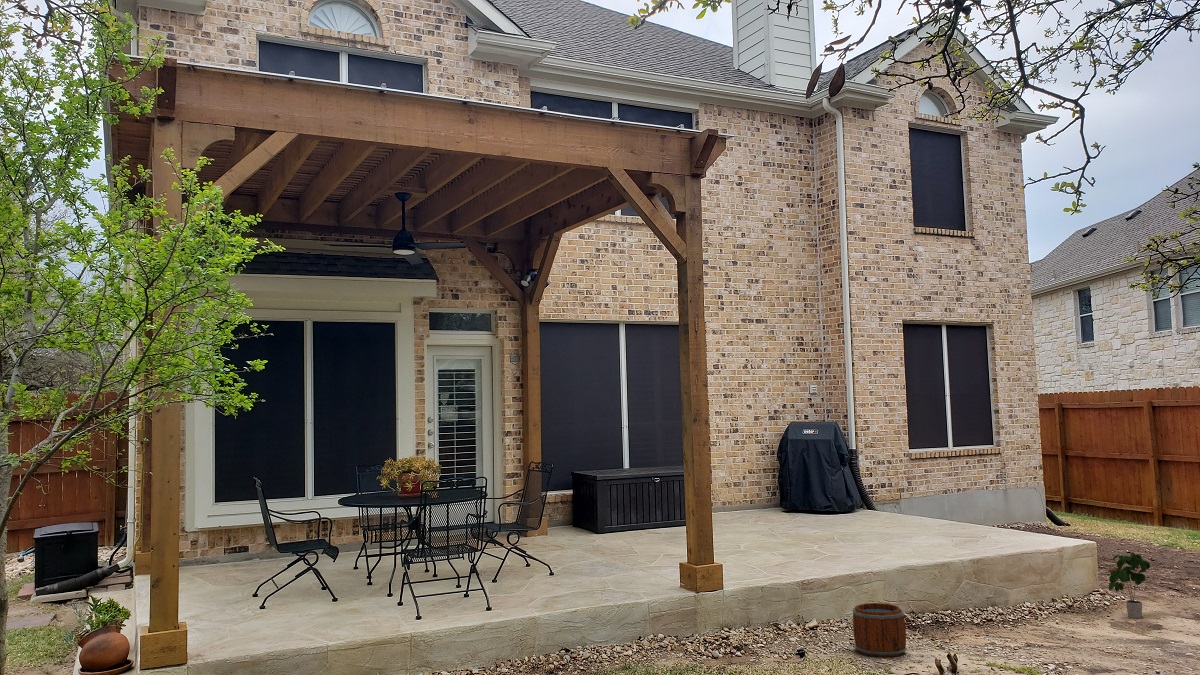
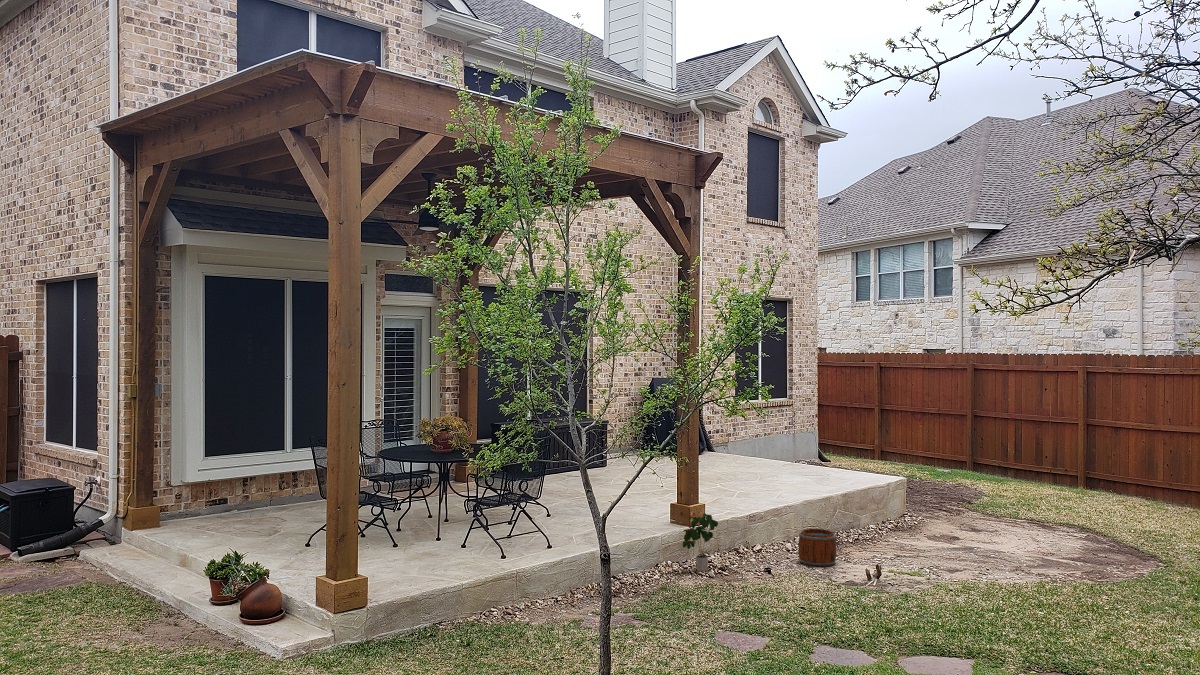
potted plant: present [1108,552,1150,619] -> present [683,513,718,571]

